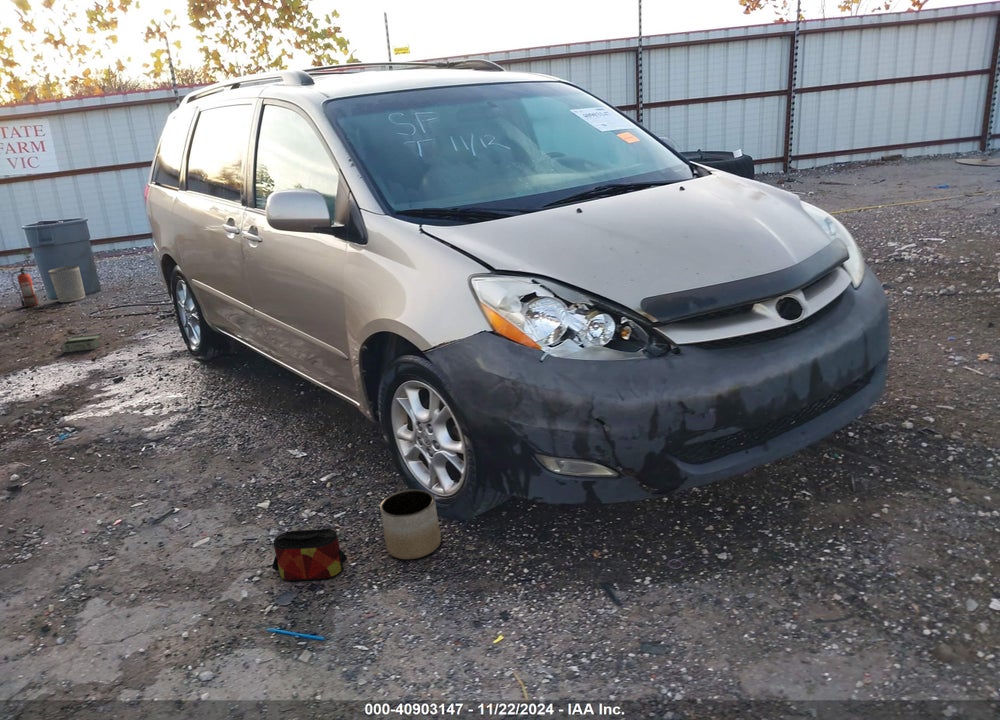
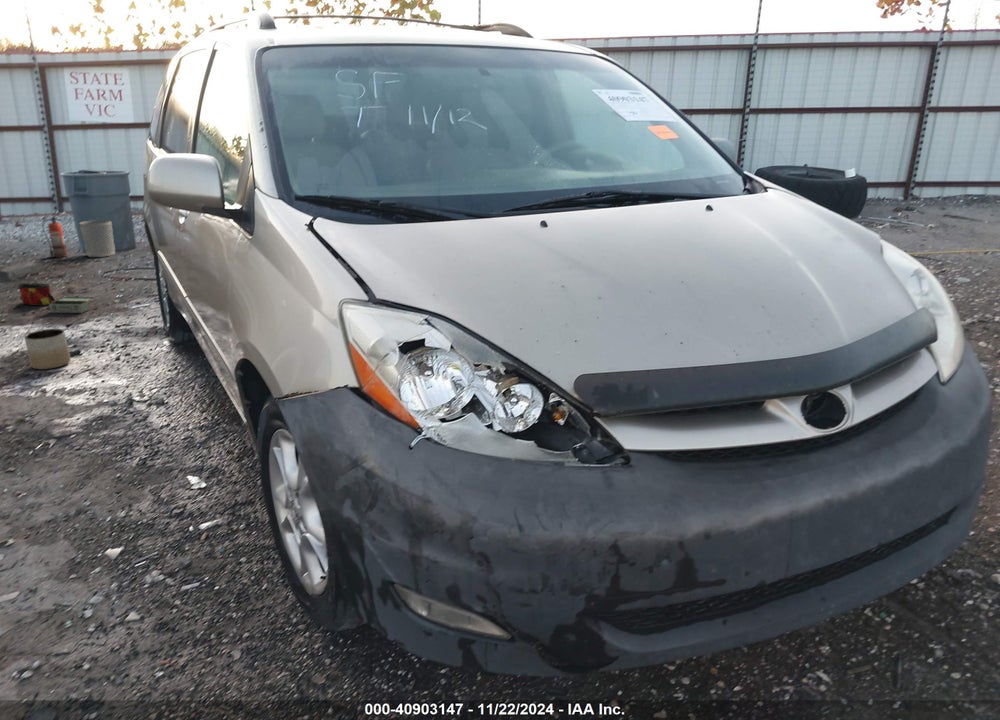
planter: present [380,490,441,560] -> present [25,329,70,370]
bag: present [272,529,347,582] -> present [19,283,55,306]

